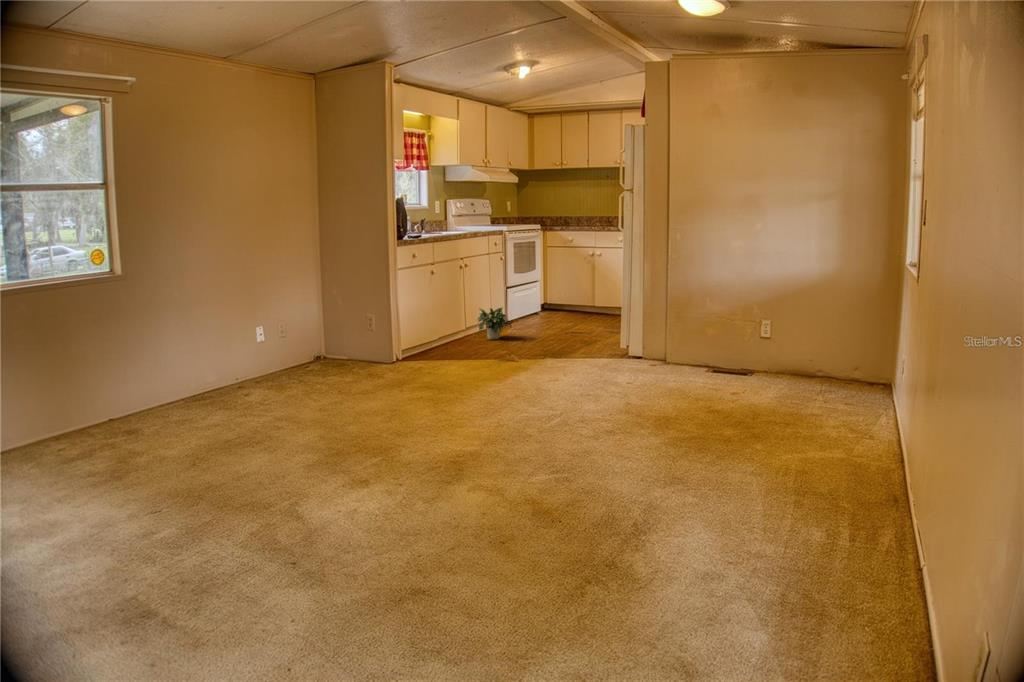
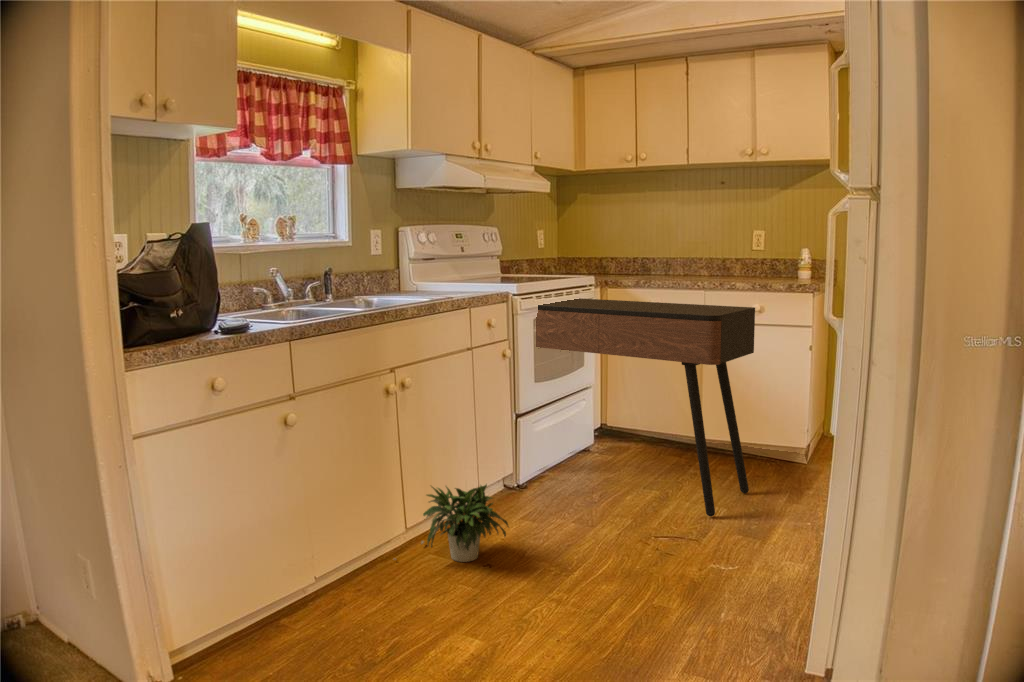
console table: none [499,235,616,327] -> present [536,298,755,516]

